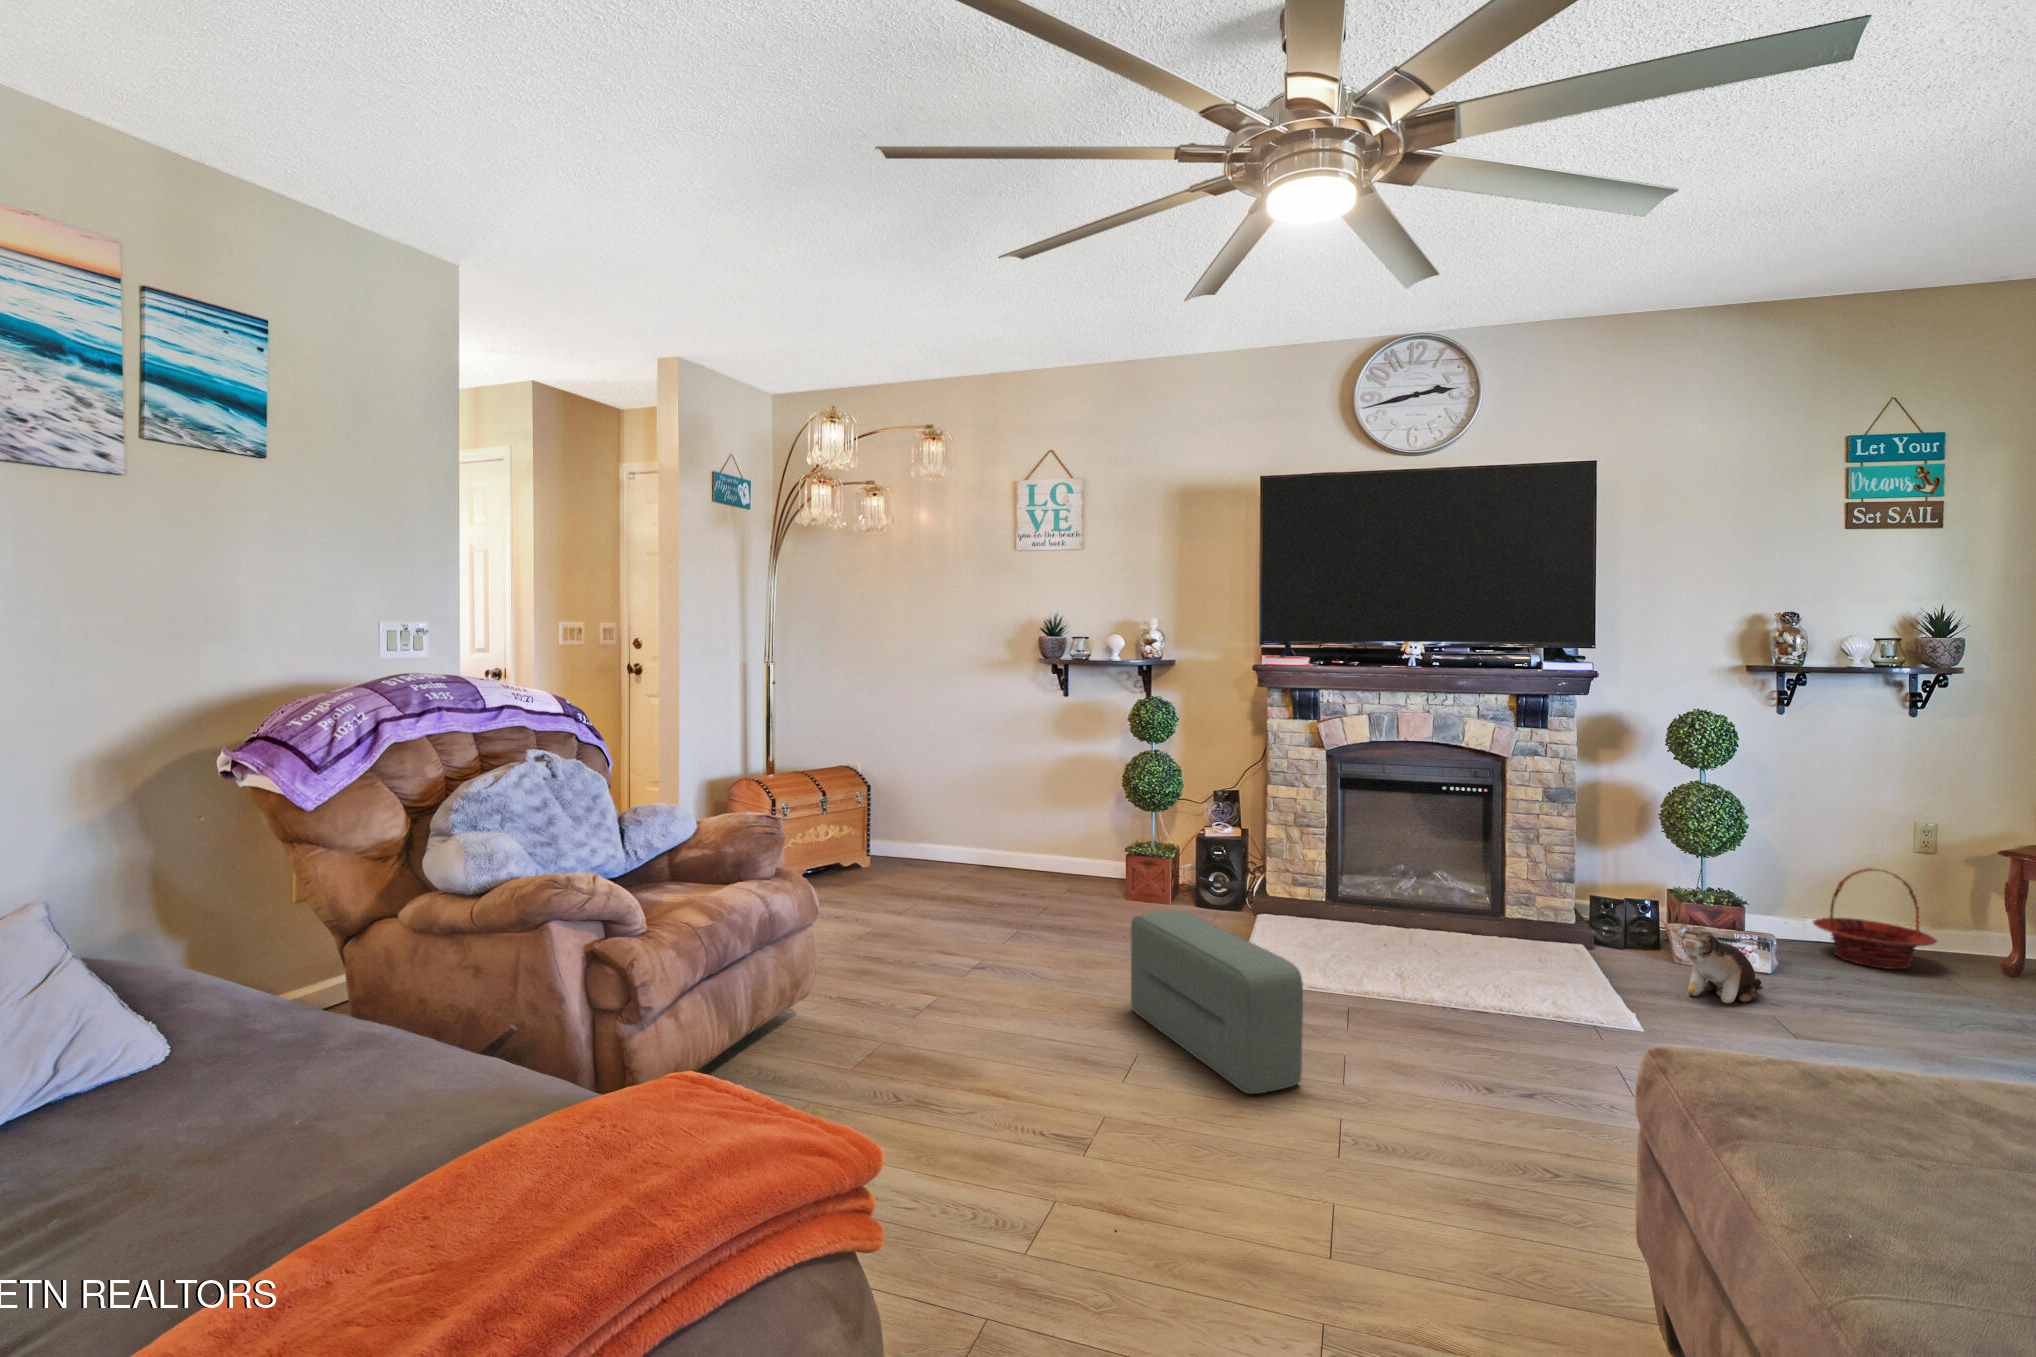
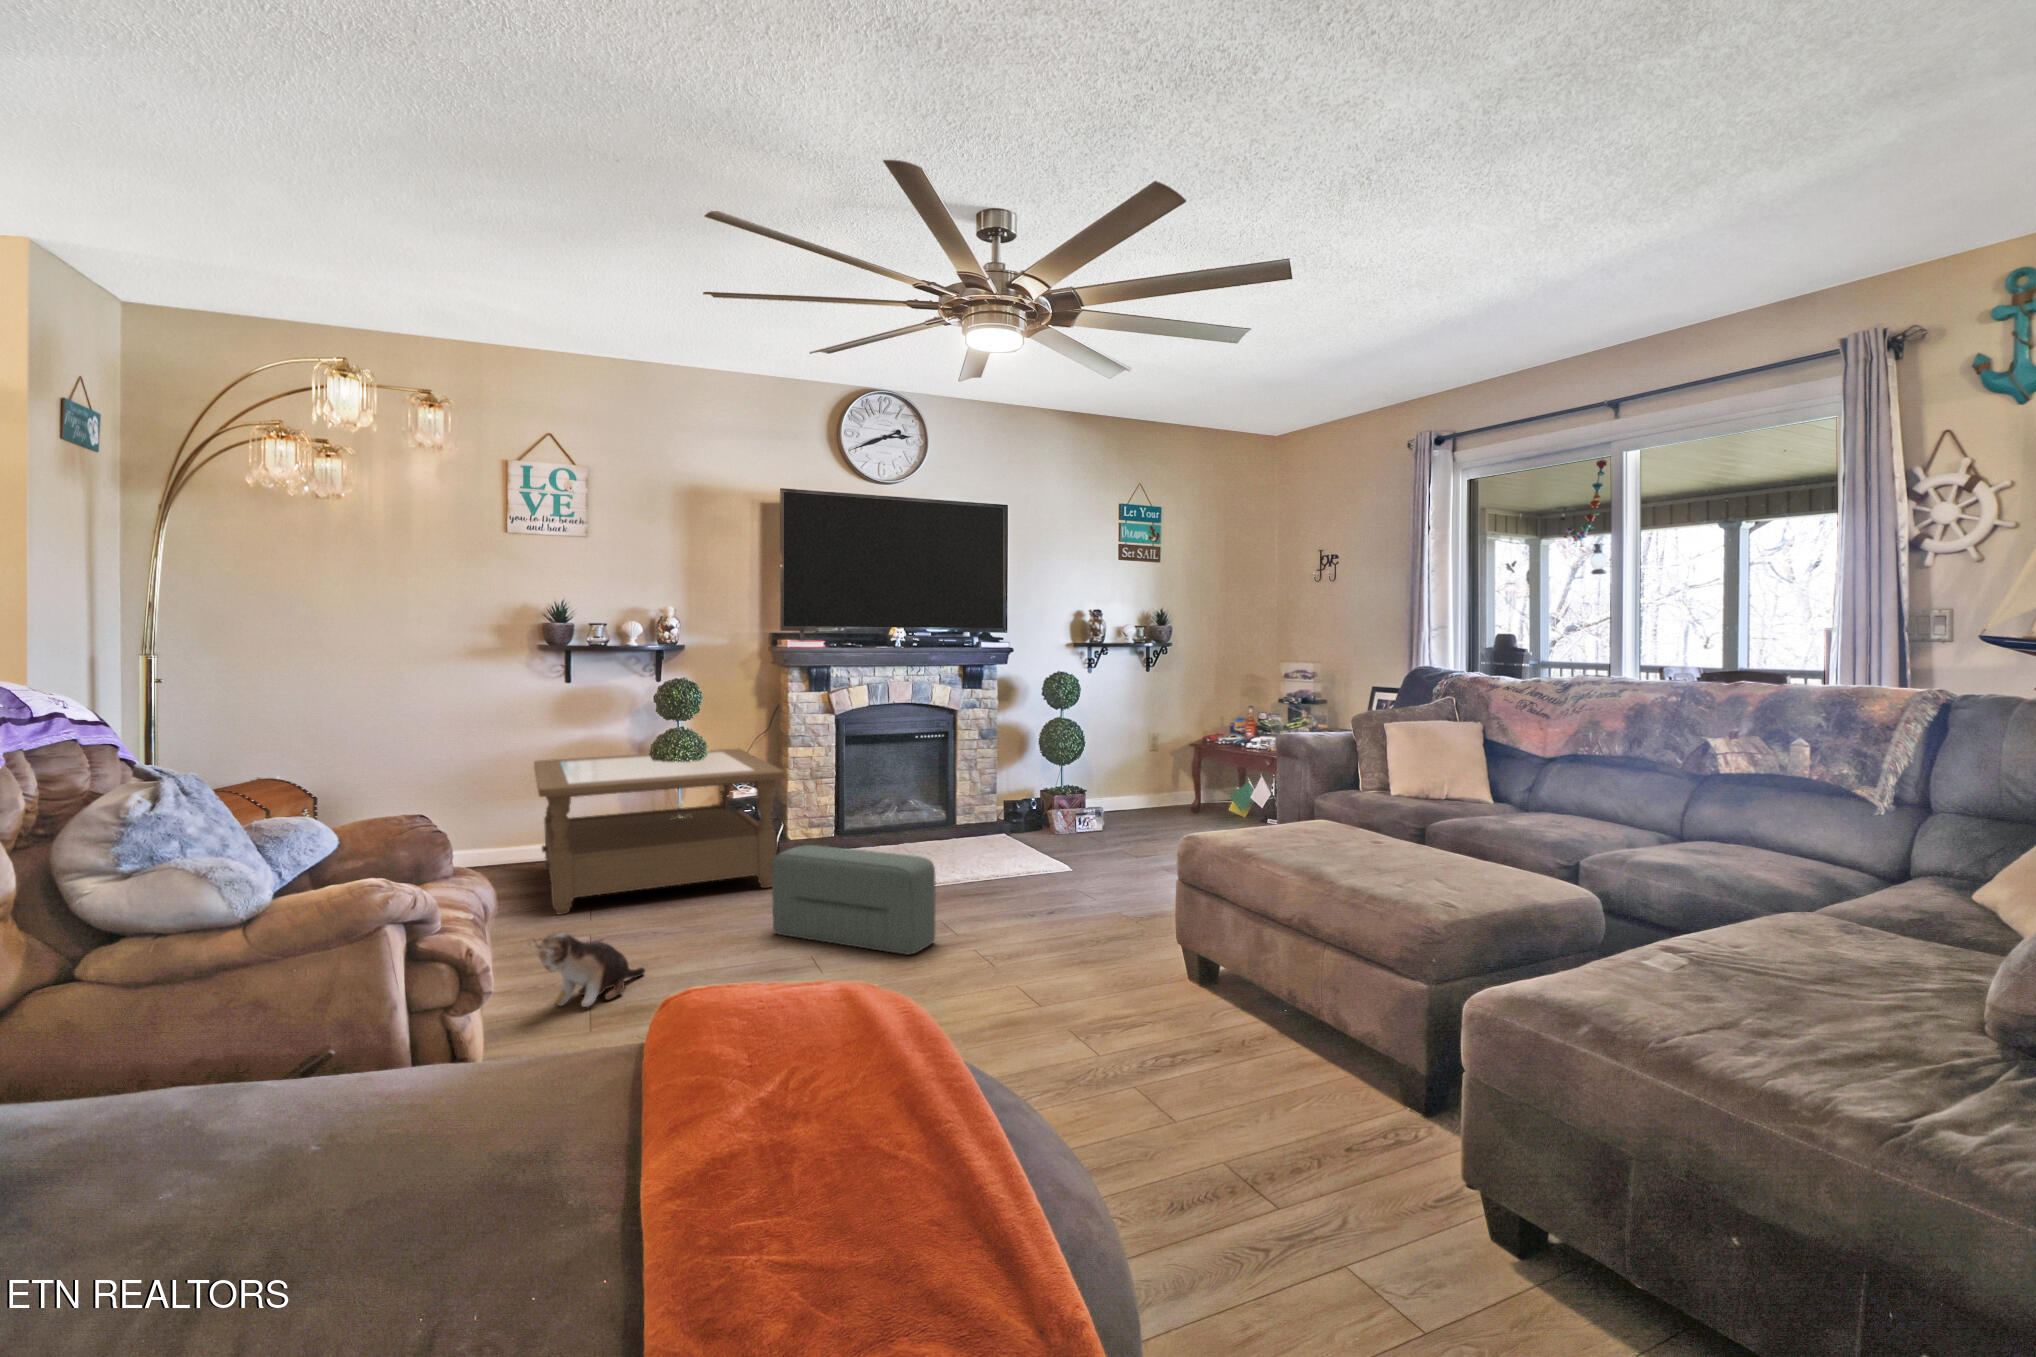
coffee table: none [964,771,1224,948] -> present [534,748,785,915]
basket: present [1813,869,1937,969] -> none [1113,762,1169,820]
plush toy: present [1673,927,1761,1003] -> present [528,932,645,1007]

